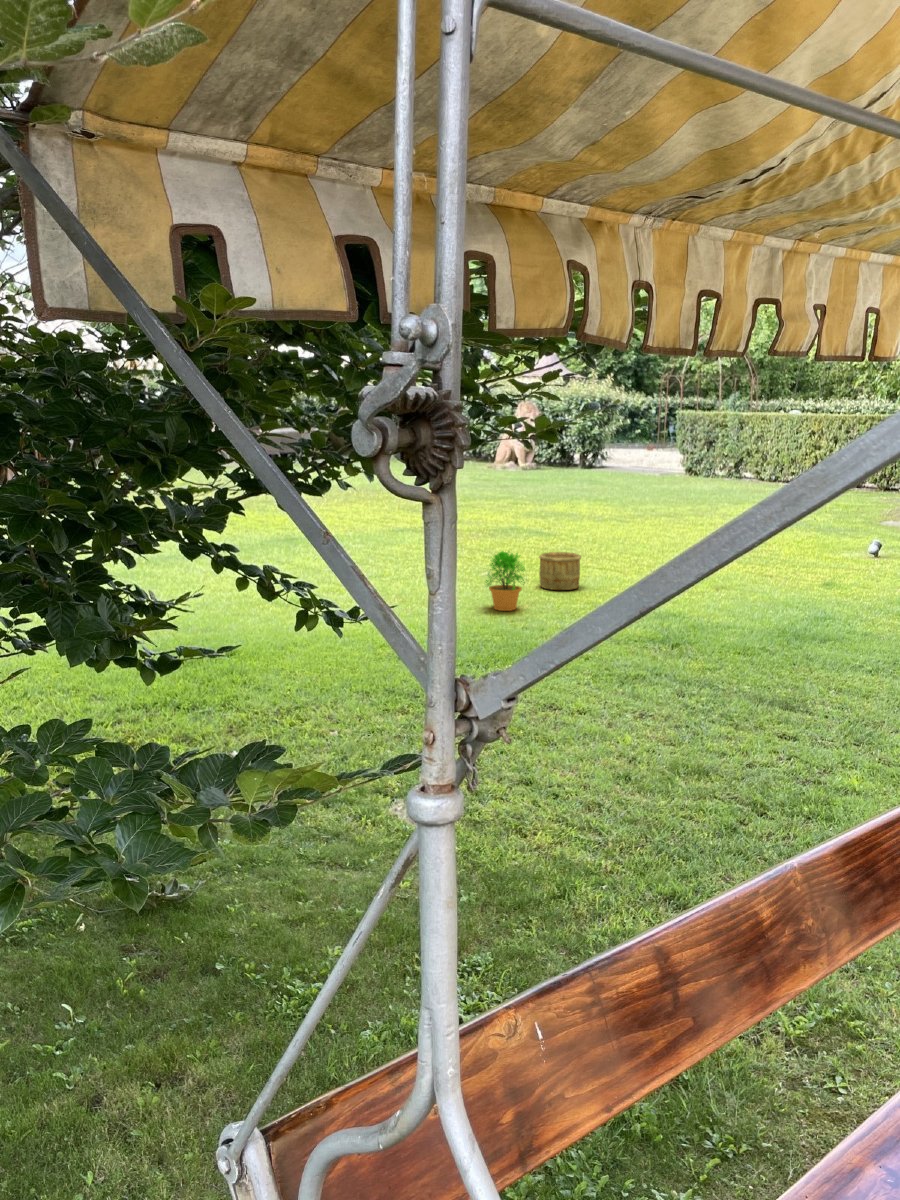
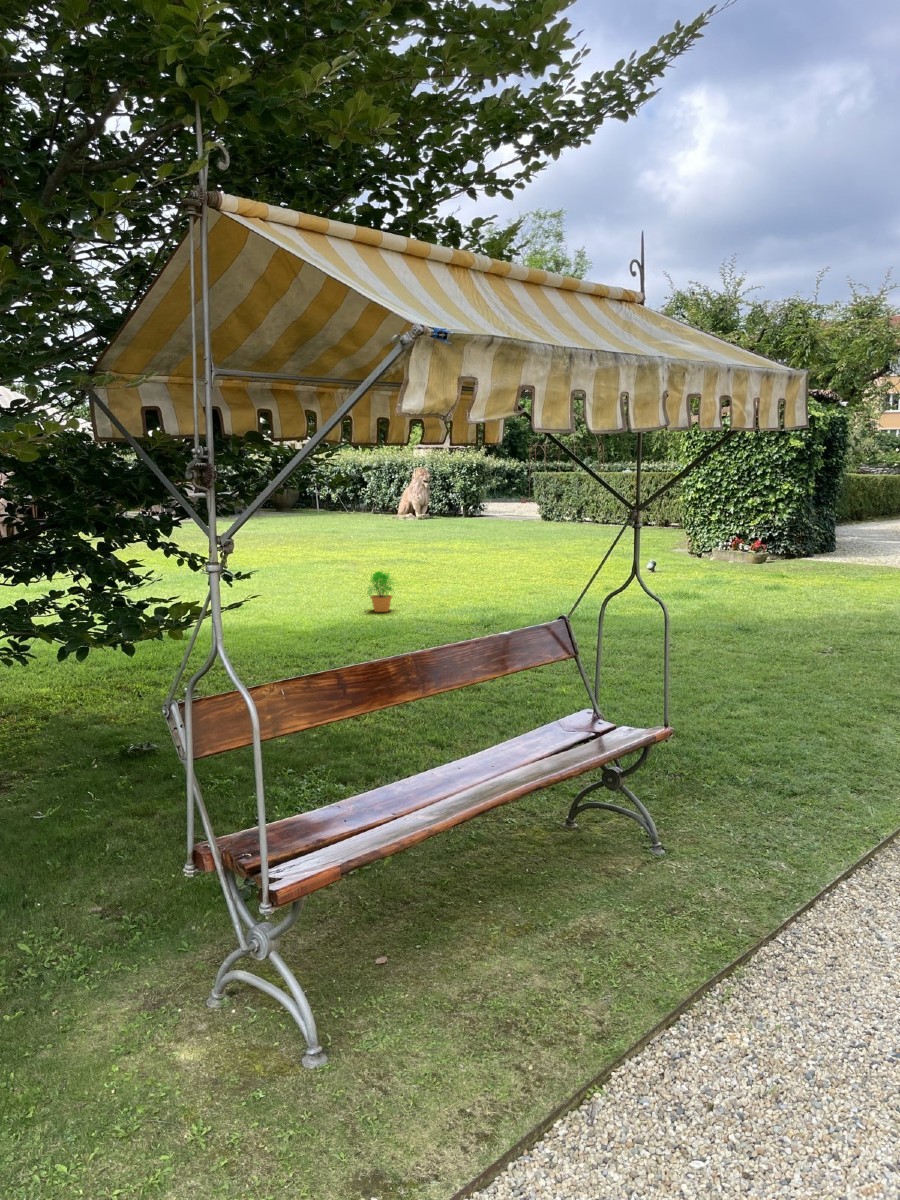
wooden bucket: present [539,552,581,590] -> none [408,572,438,599]

